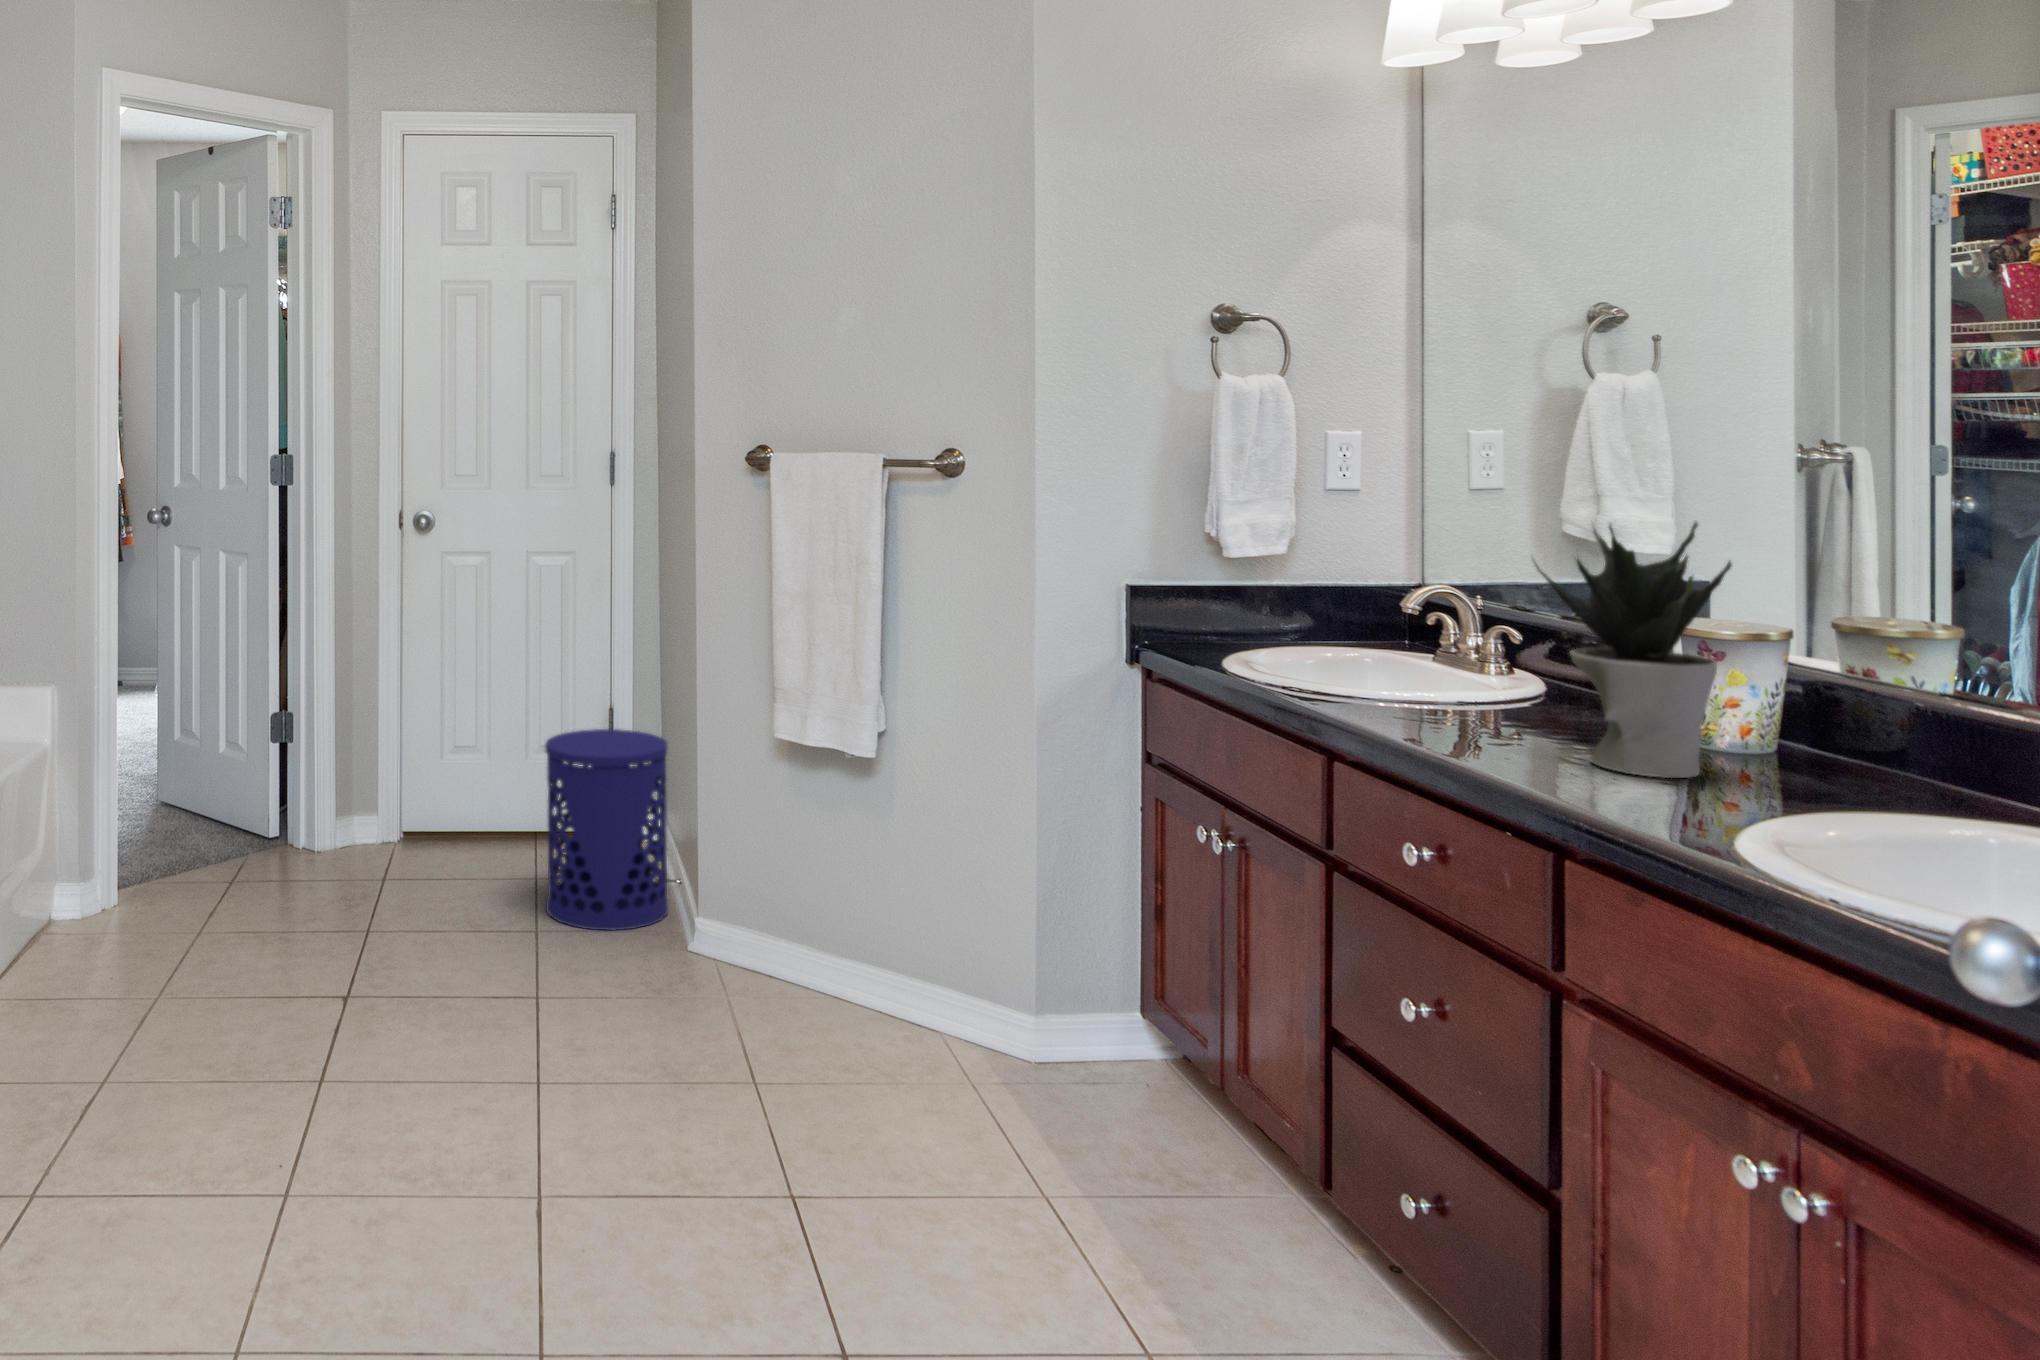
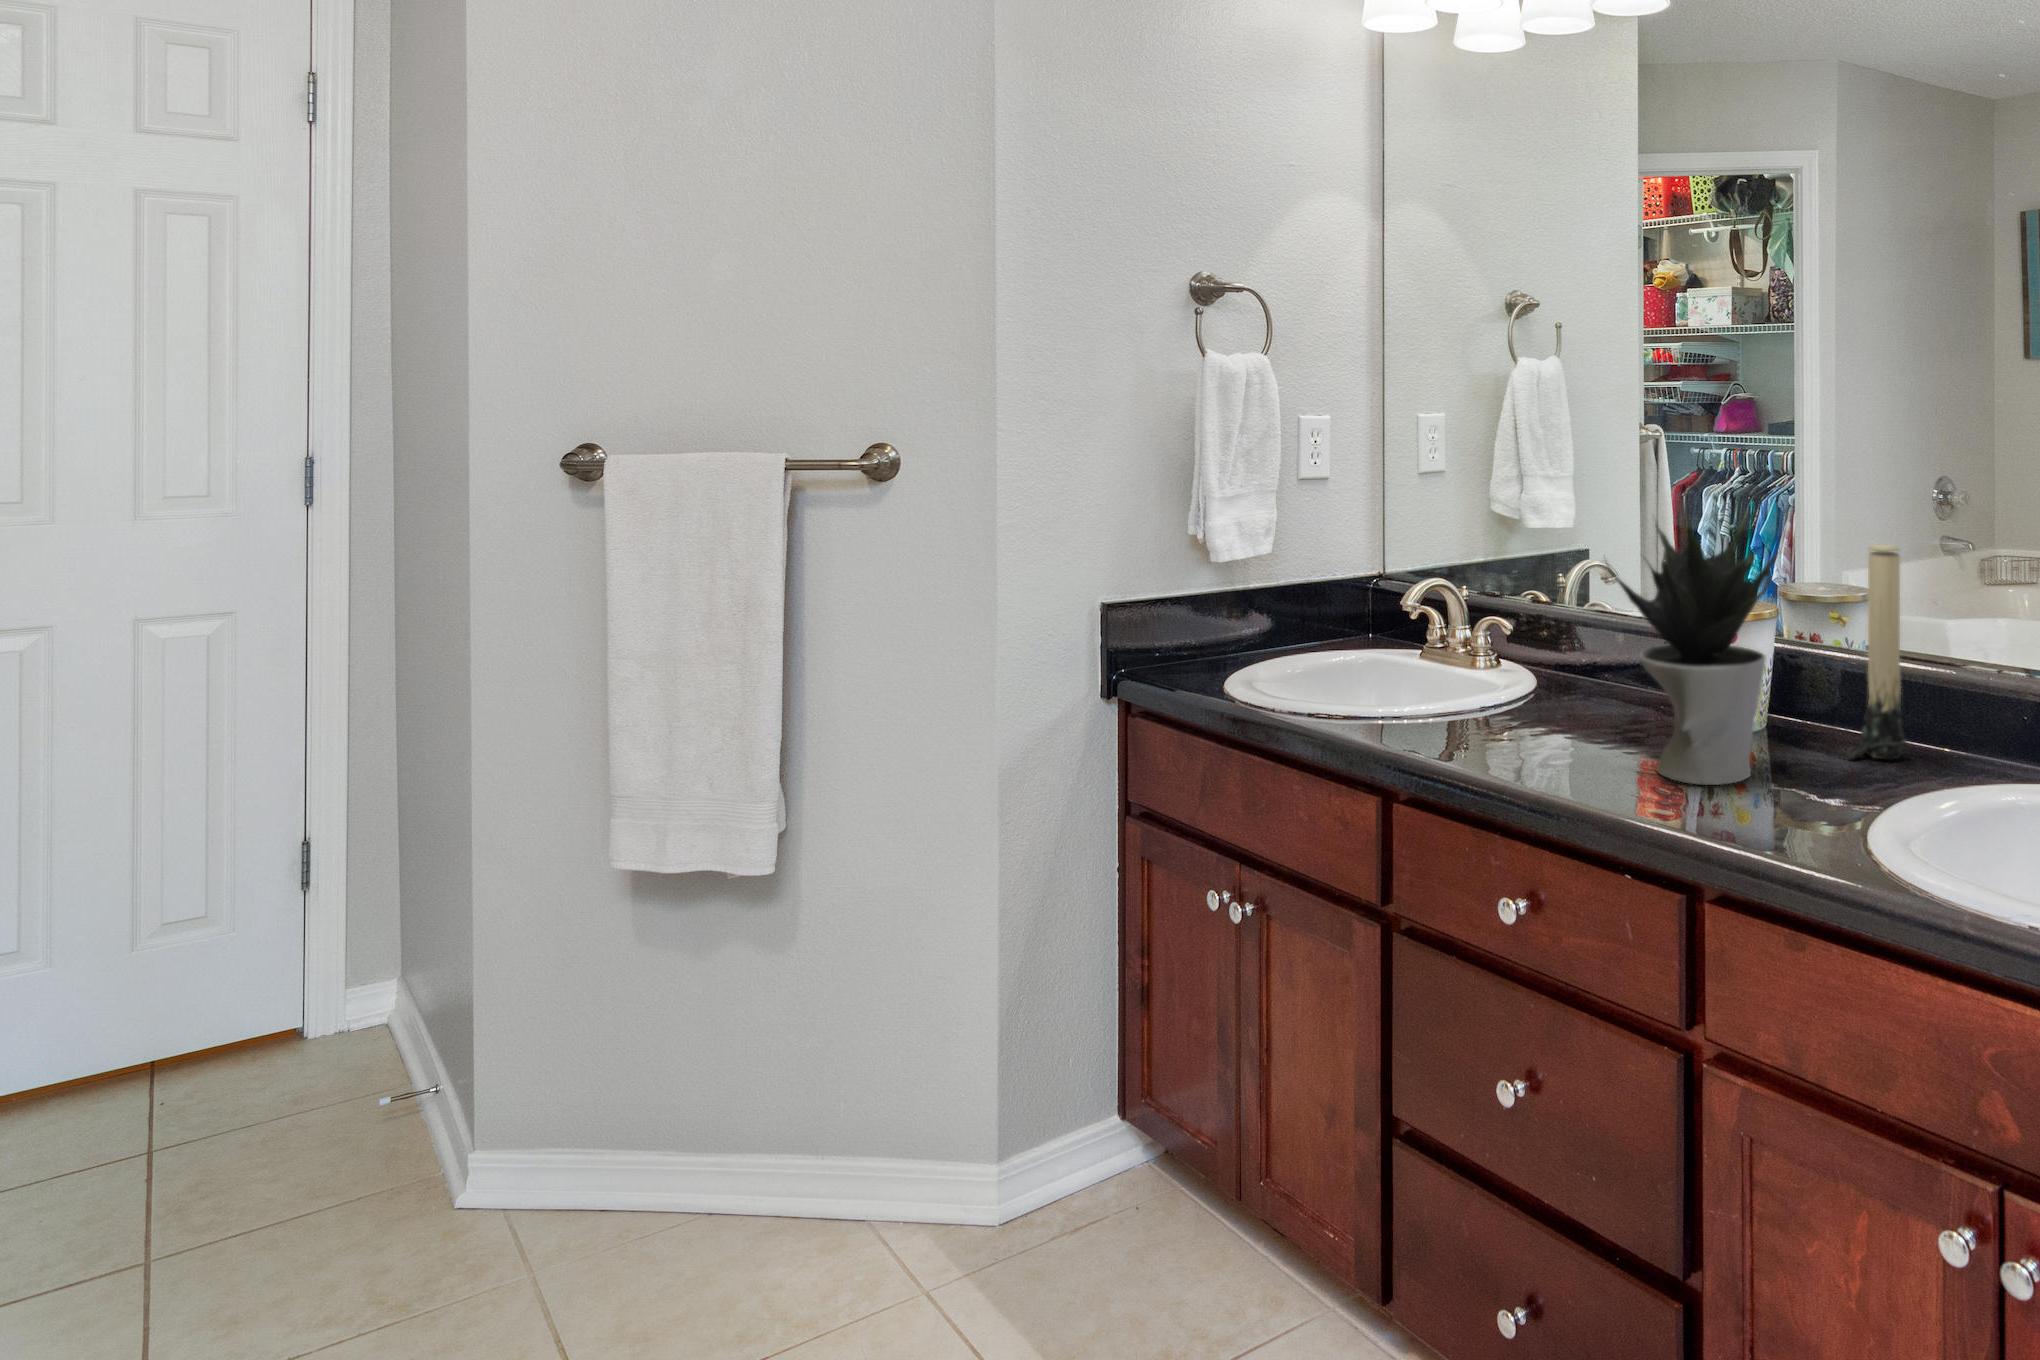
candle: none [1838,568,1923,793] -> present [1848,545,1907,759]
waste bin: present [545,729,668,930] -> none [167,886,416,1235]

